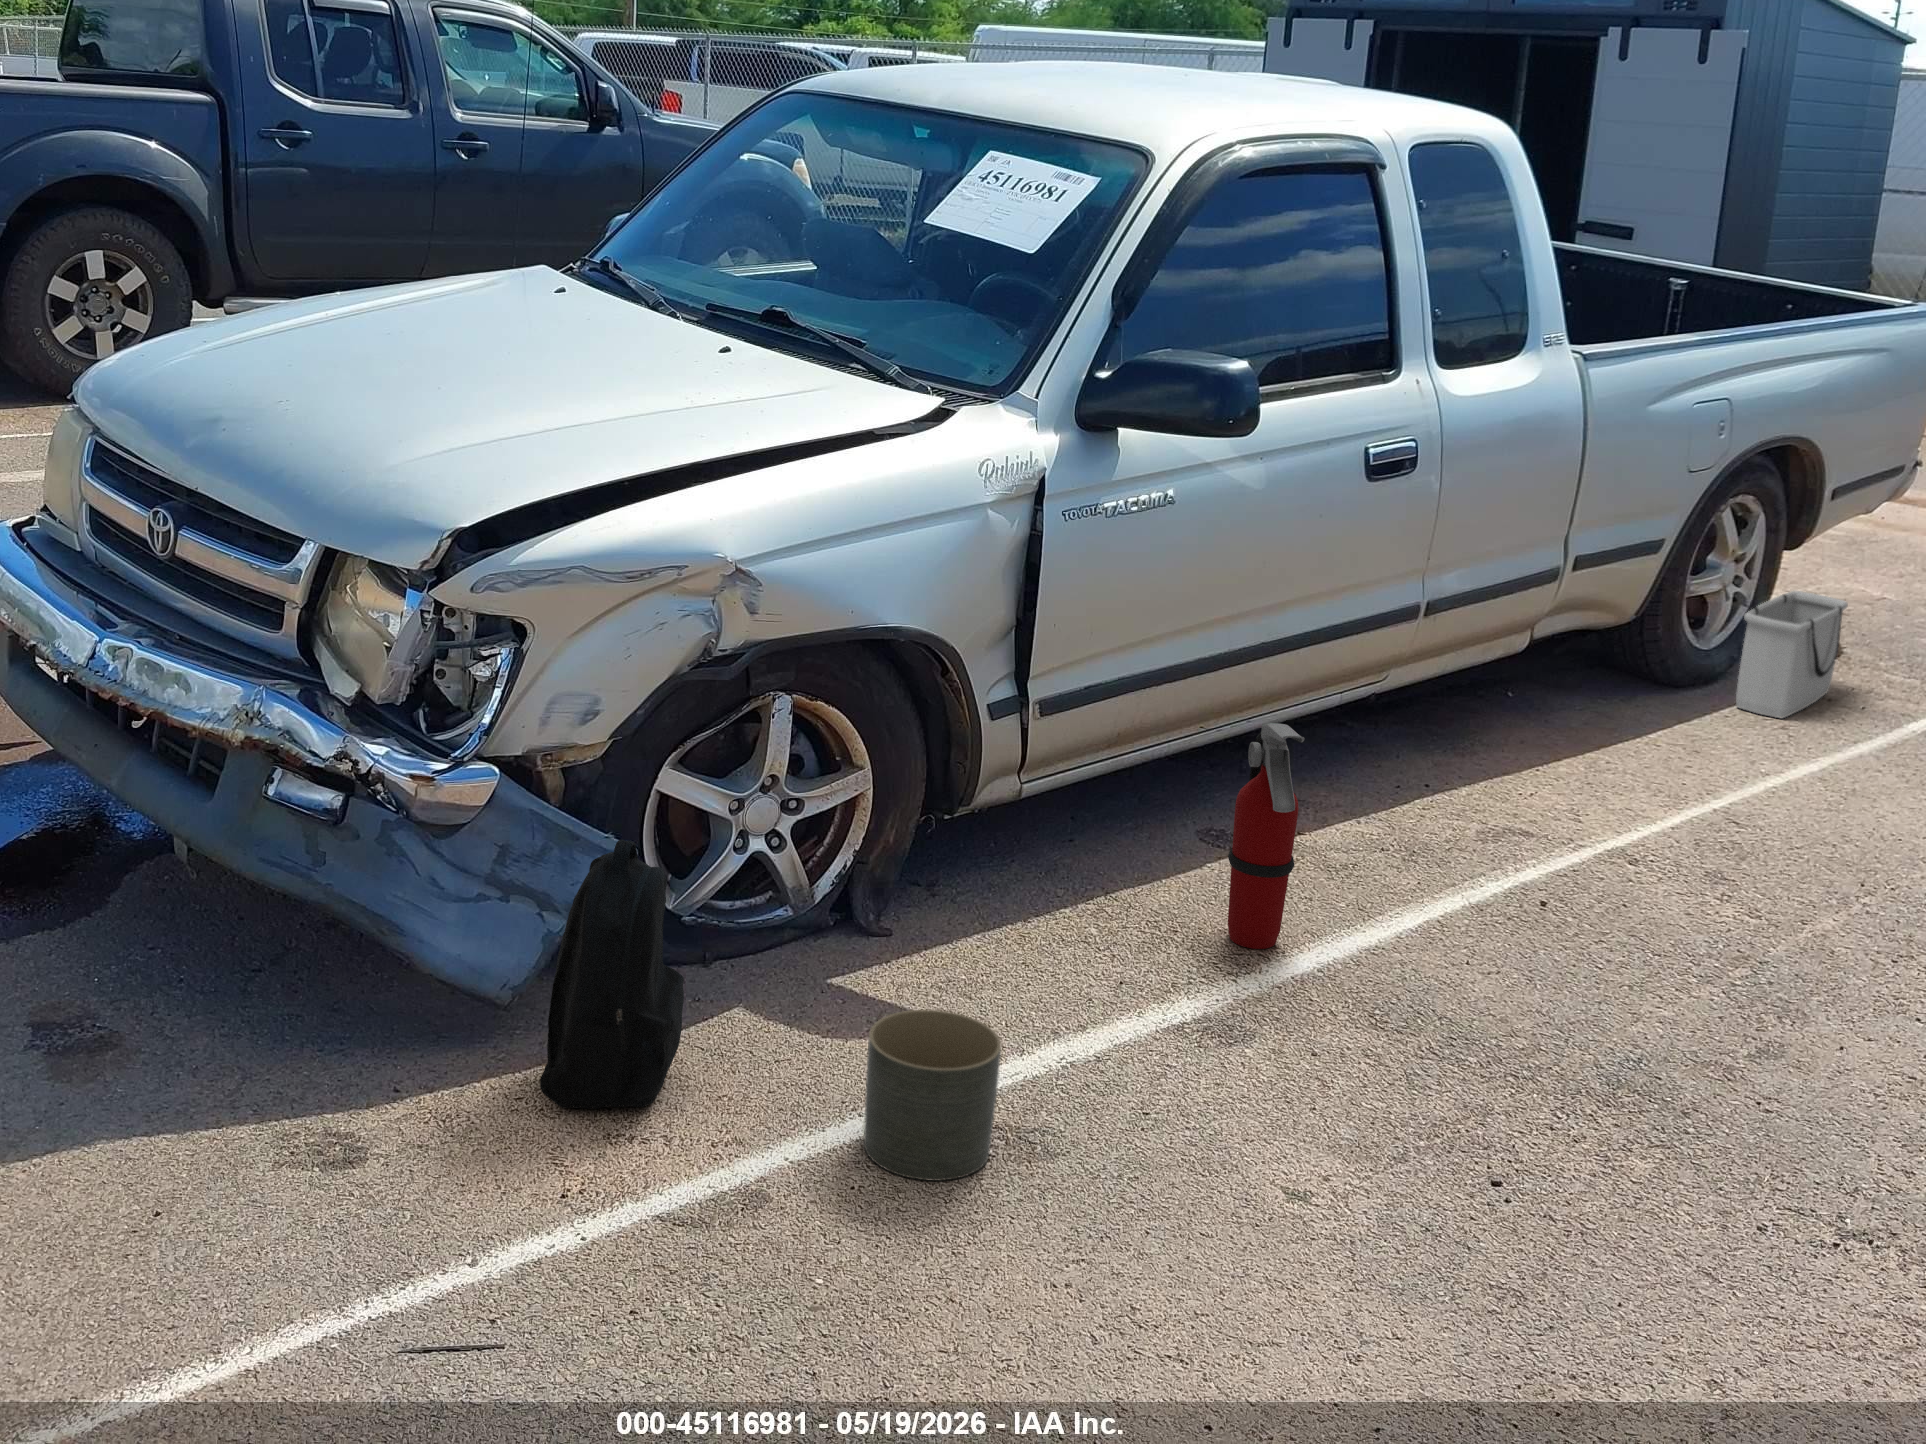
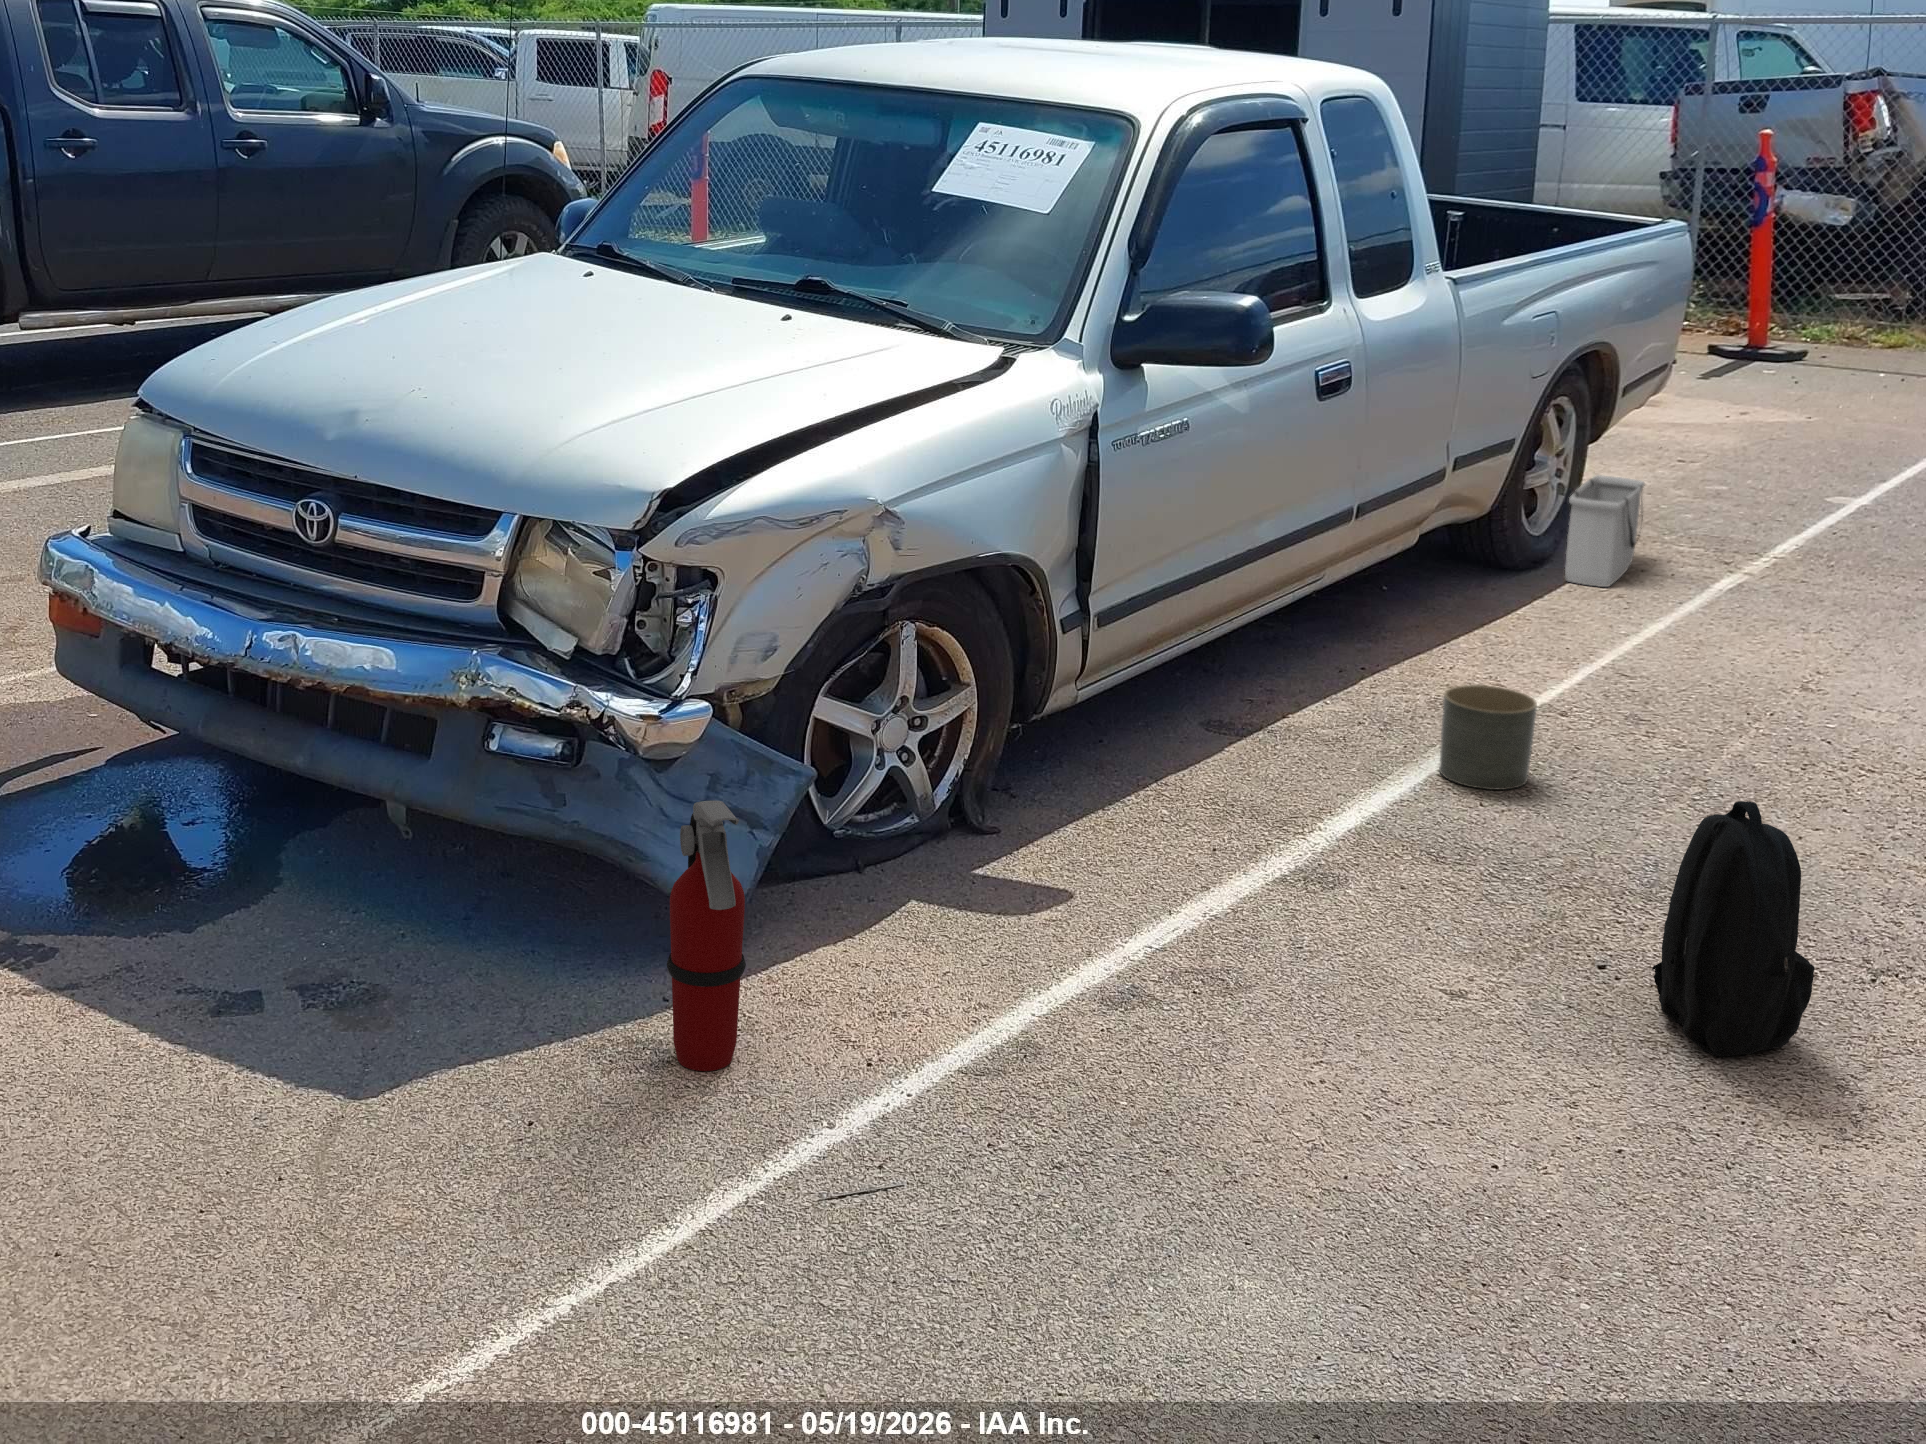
fire extinguisher: present [1228,723,1305,949] -> present [667,801,746,1071]
backpack: present [540,840,684,1109] -> present [1652,801,1815,1056]
planter: present [864,1010,1001,1181] -> present [1439,685,1537,790]

